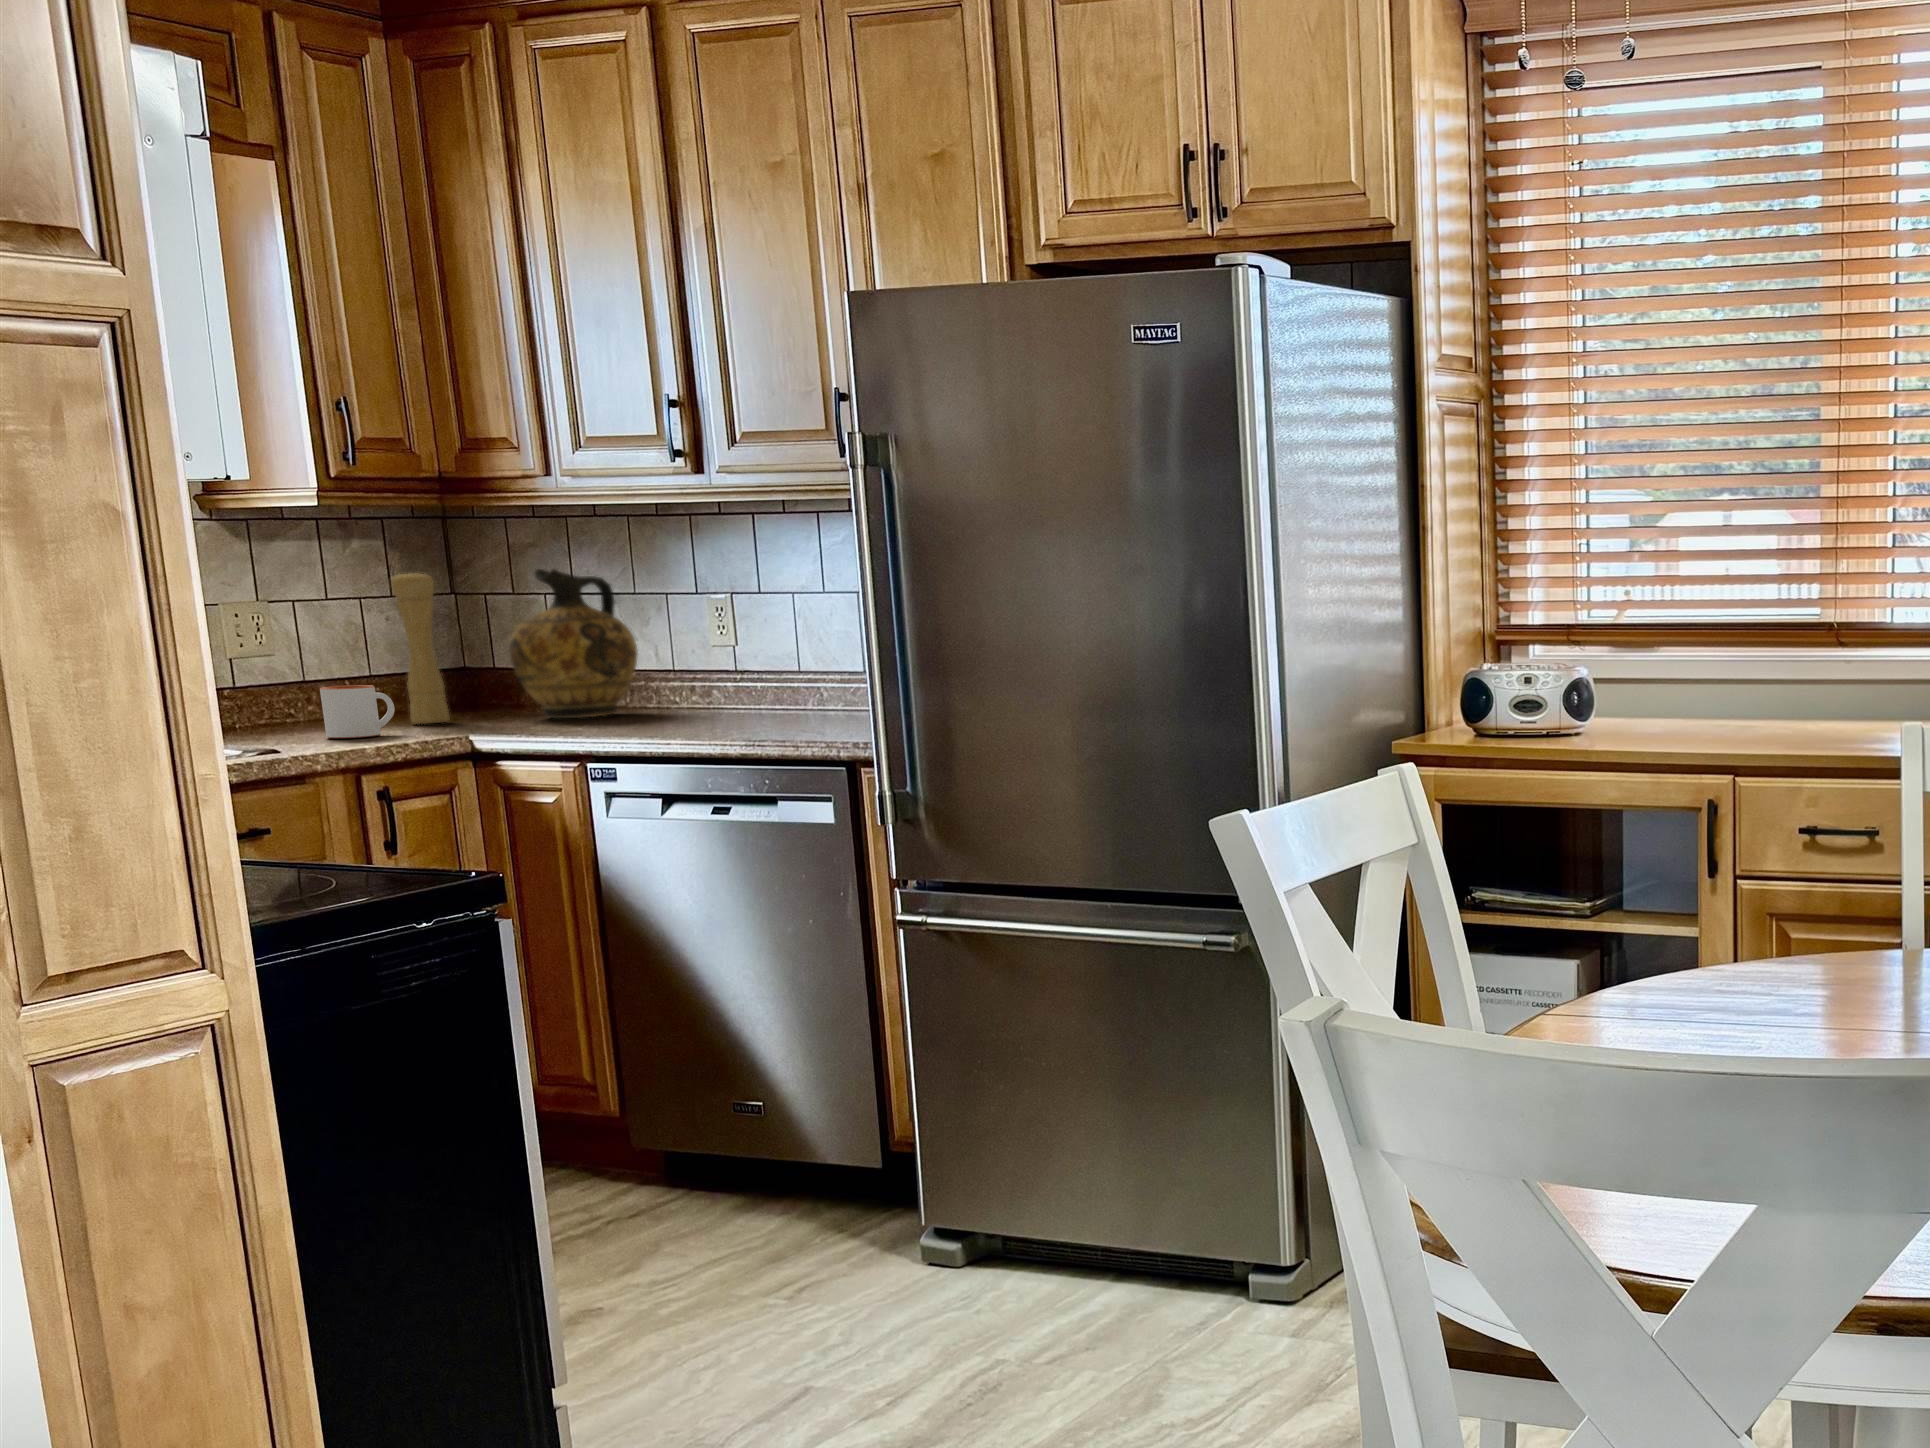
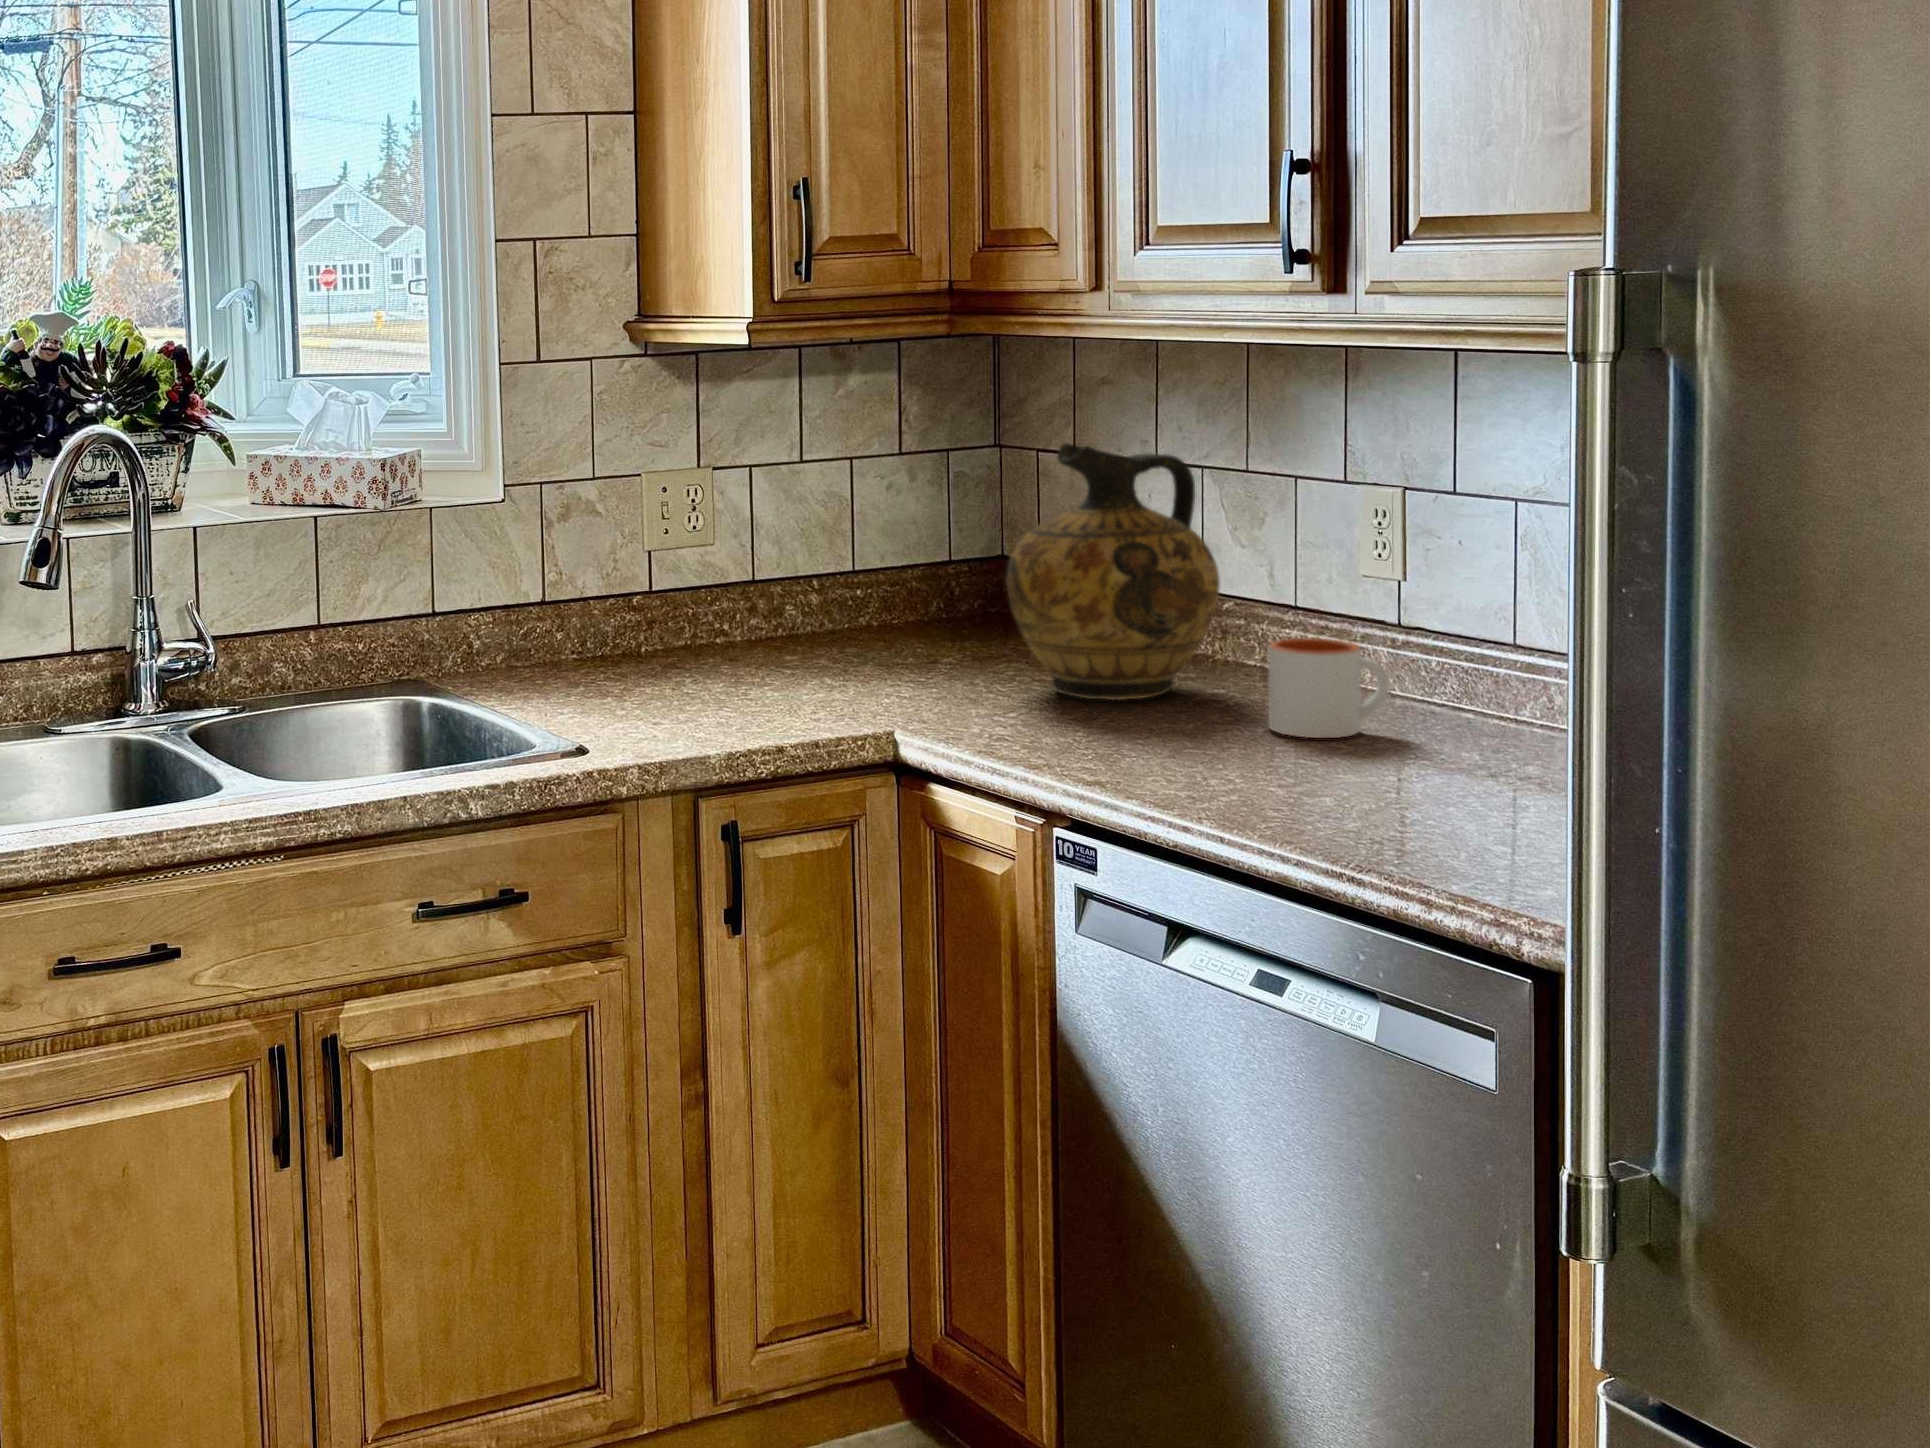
pepper mill: present [391,571,450,724] -> none [847,440,910,682]
mug: present [320,685,395,738] -> present [1269,638,1390,738]

